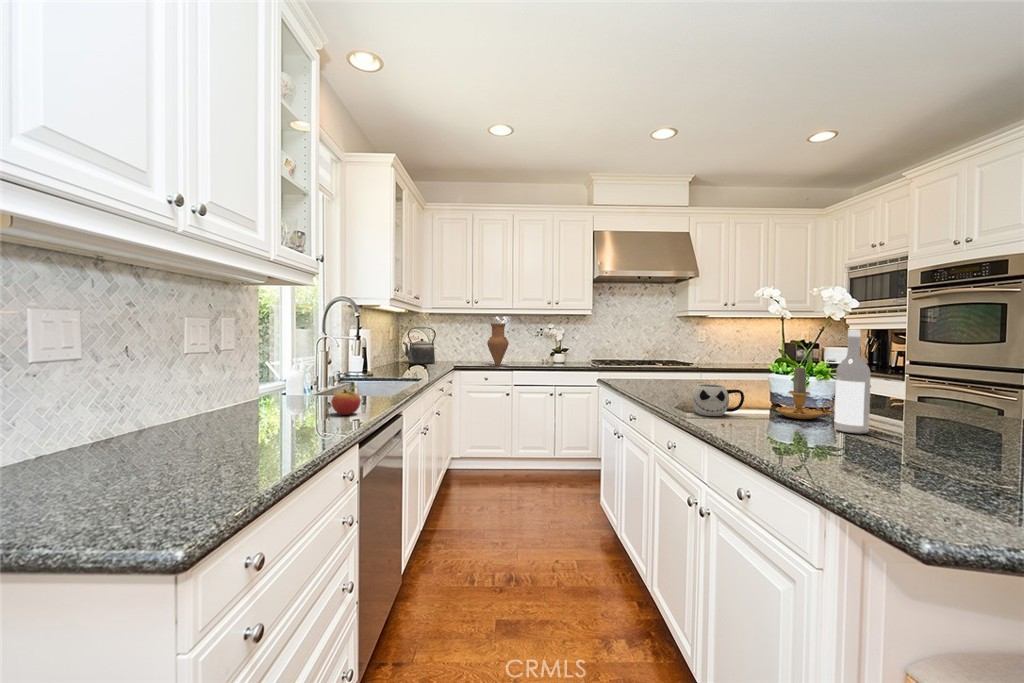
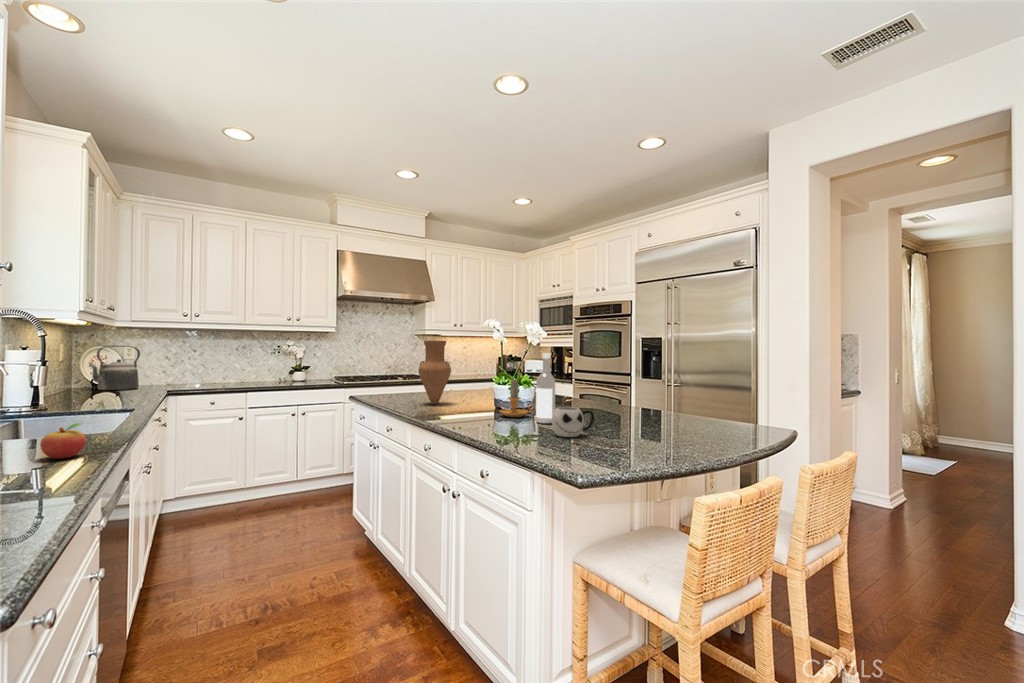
vase: present [487,323,509,366] -> present [418,340,451,404]
mug: present [692,384,744,416] -> present [552,407,594,437]

